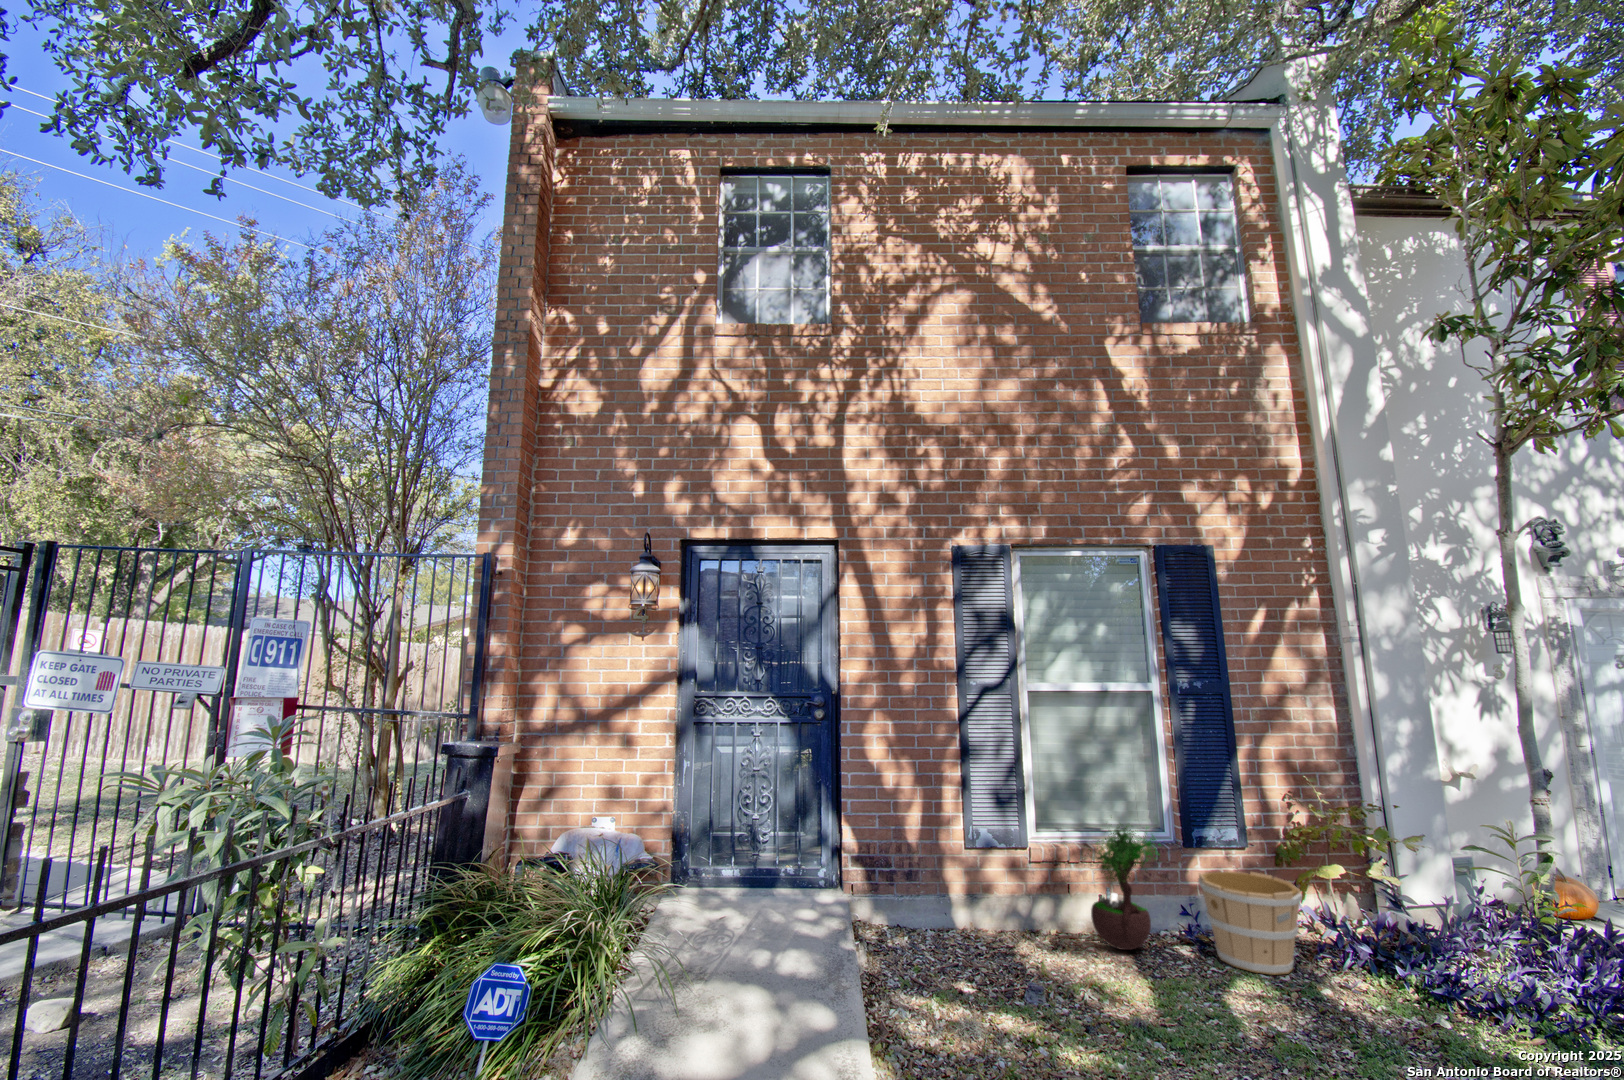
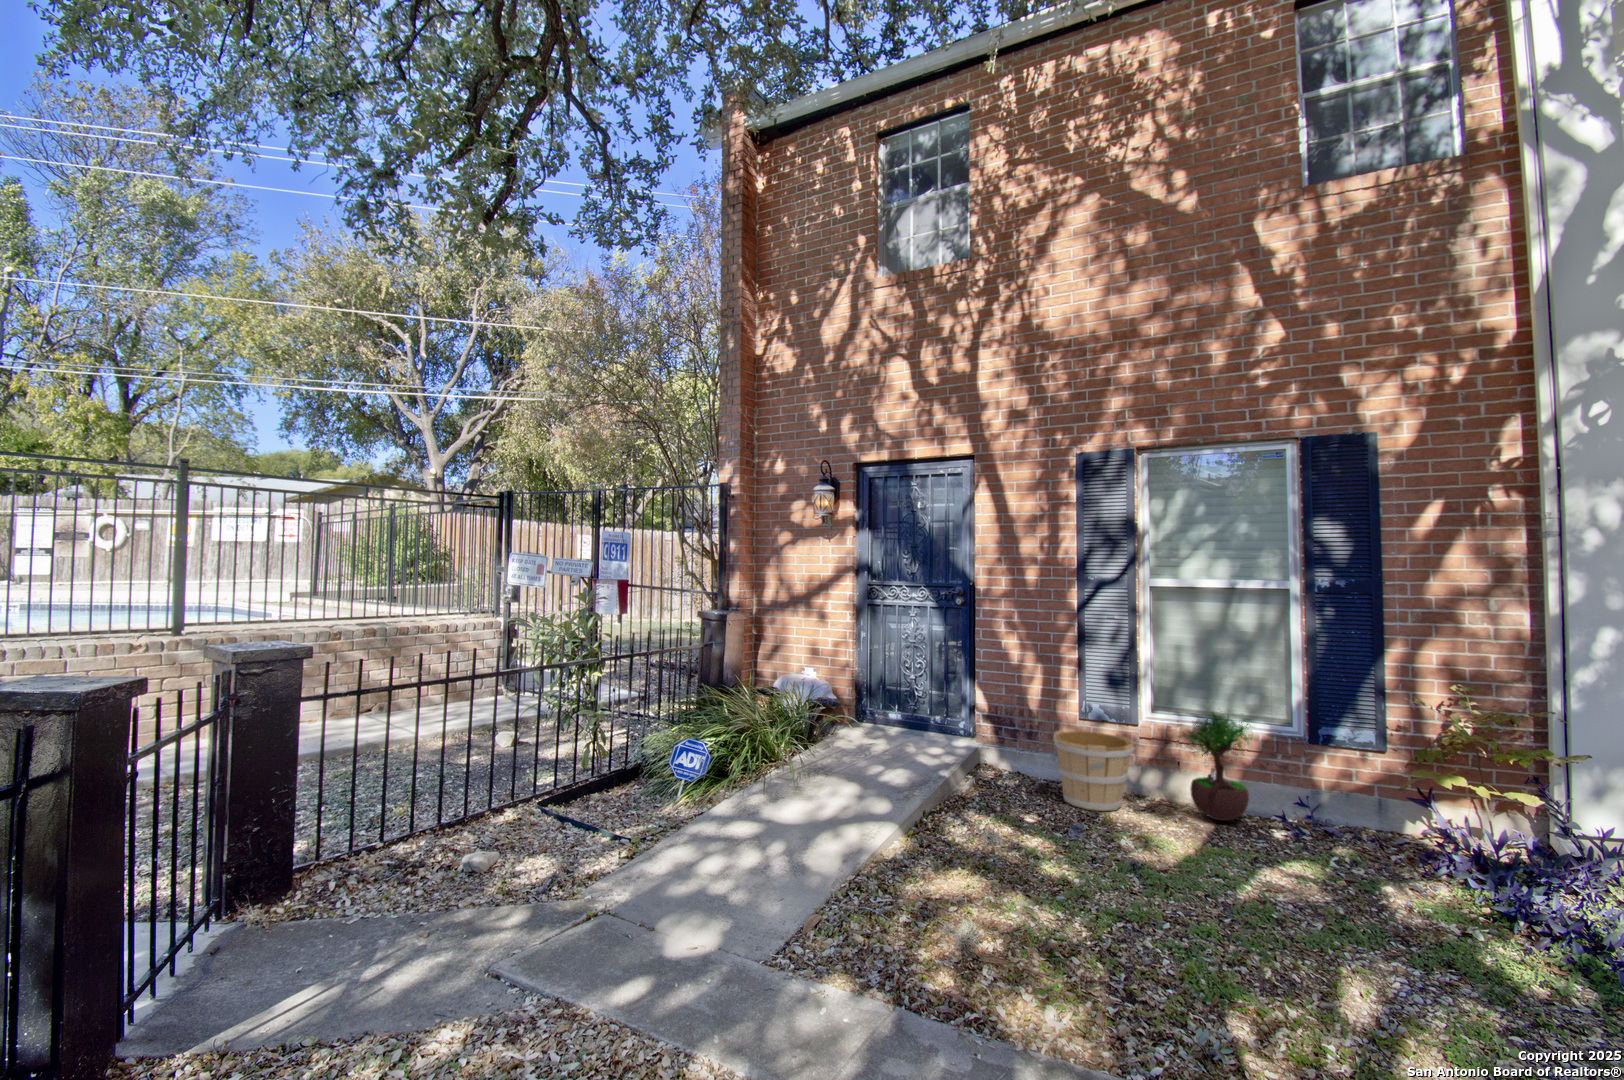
wooden bucket: present [1198,872,1302,975] -> present [1053,730,1135,811]

